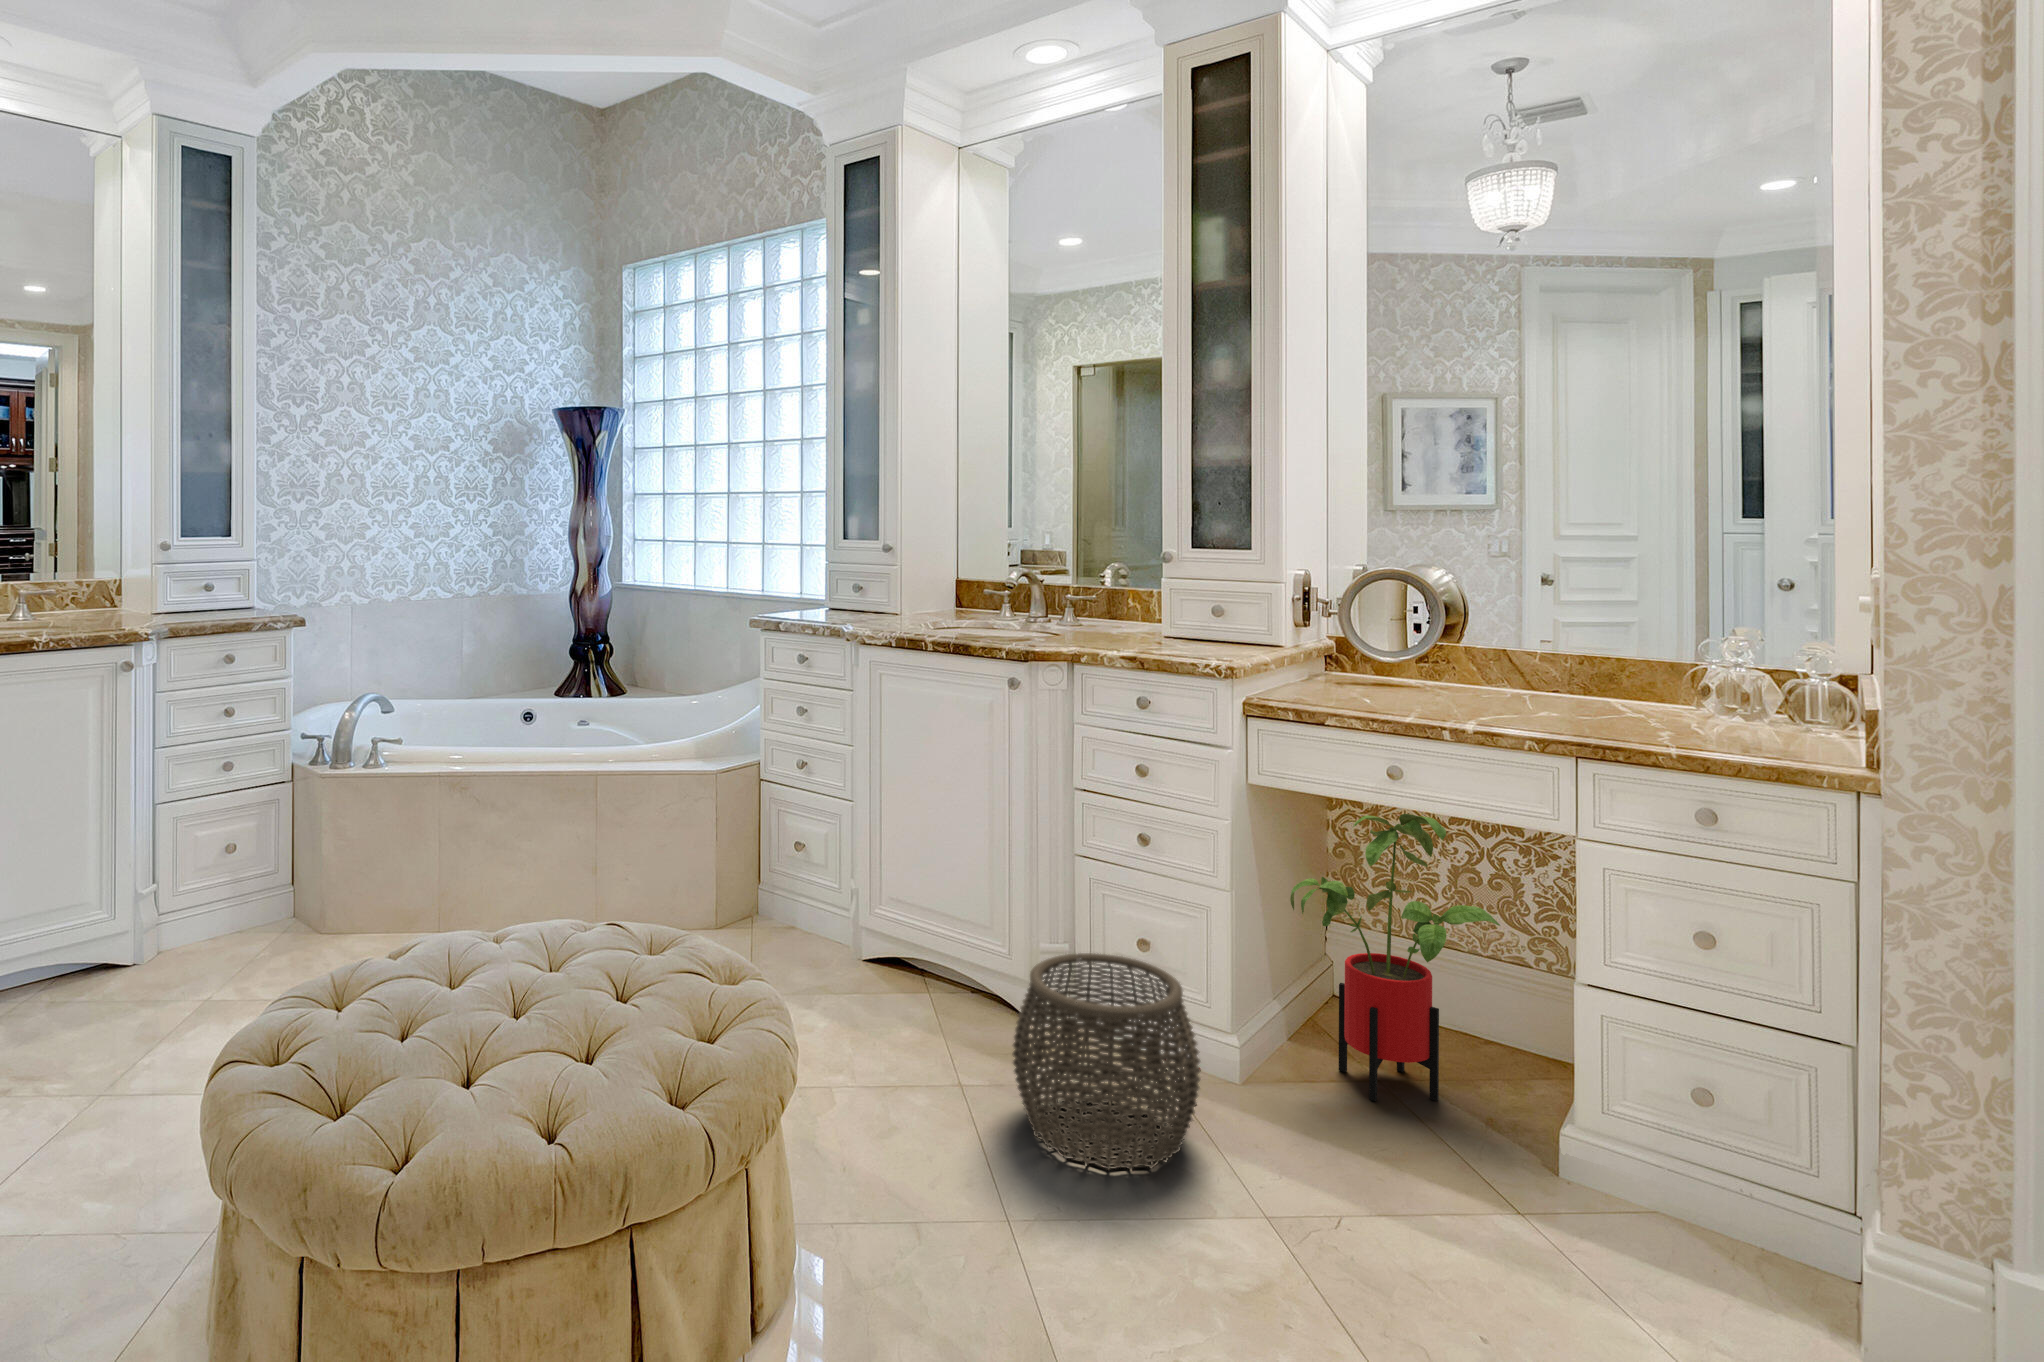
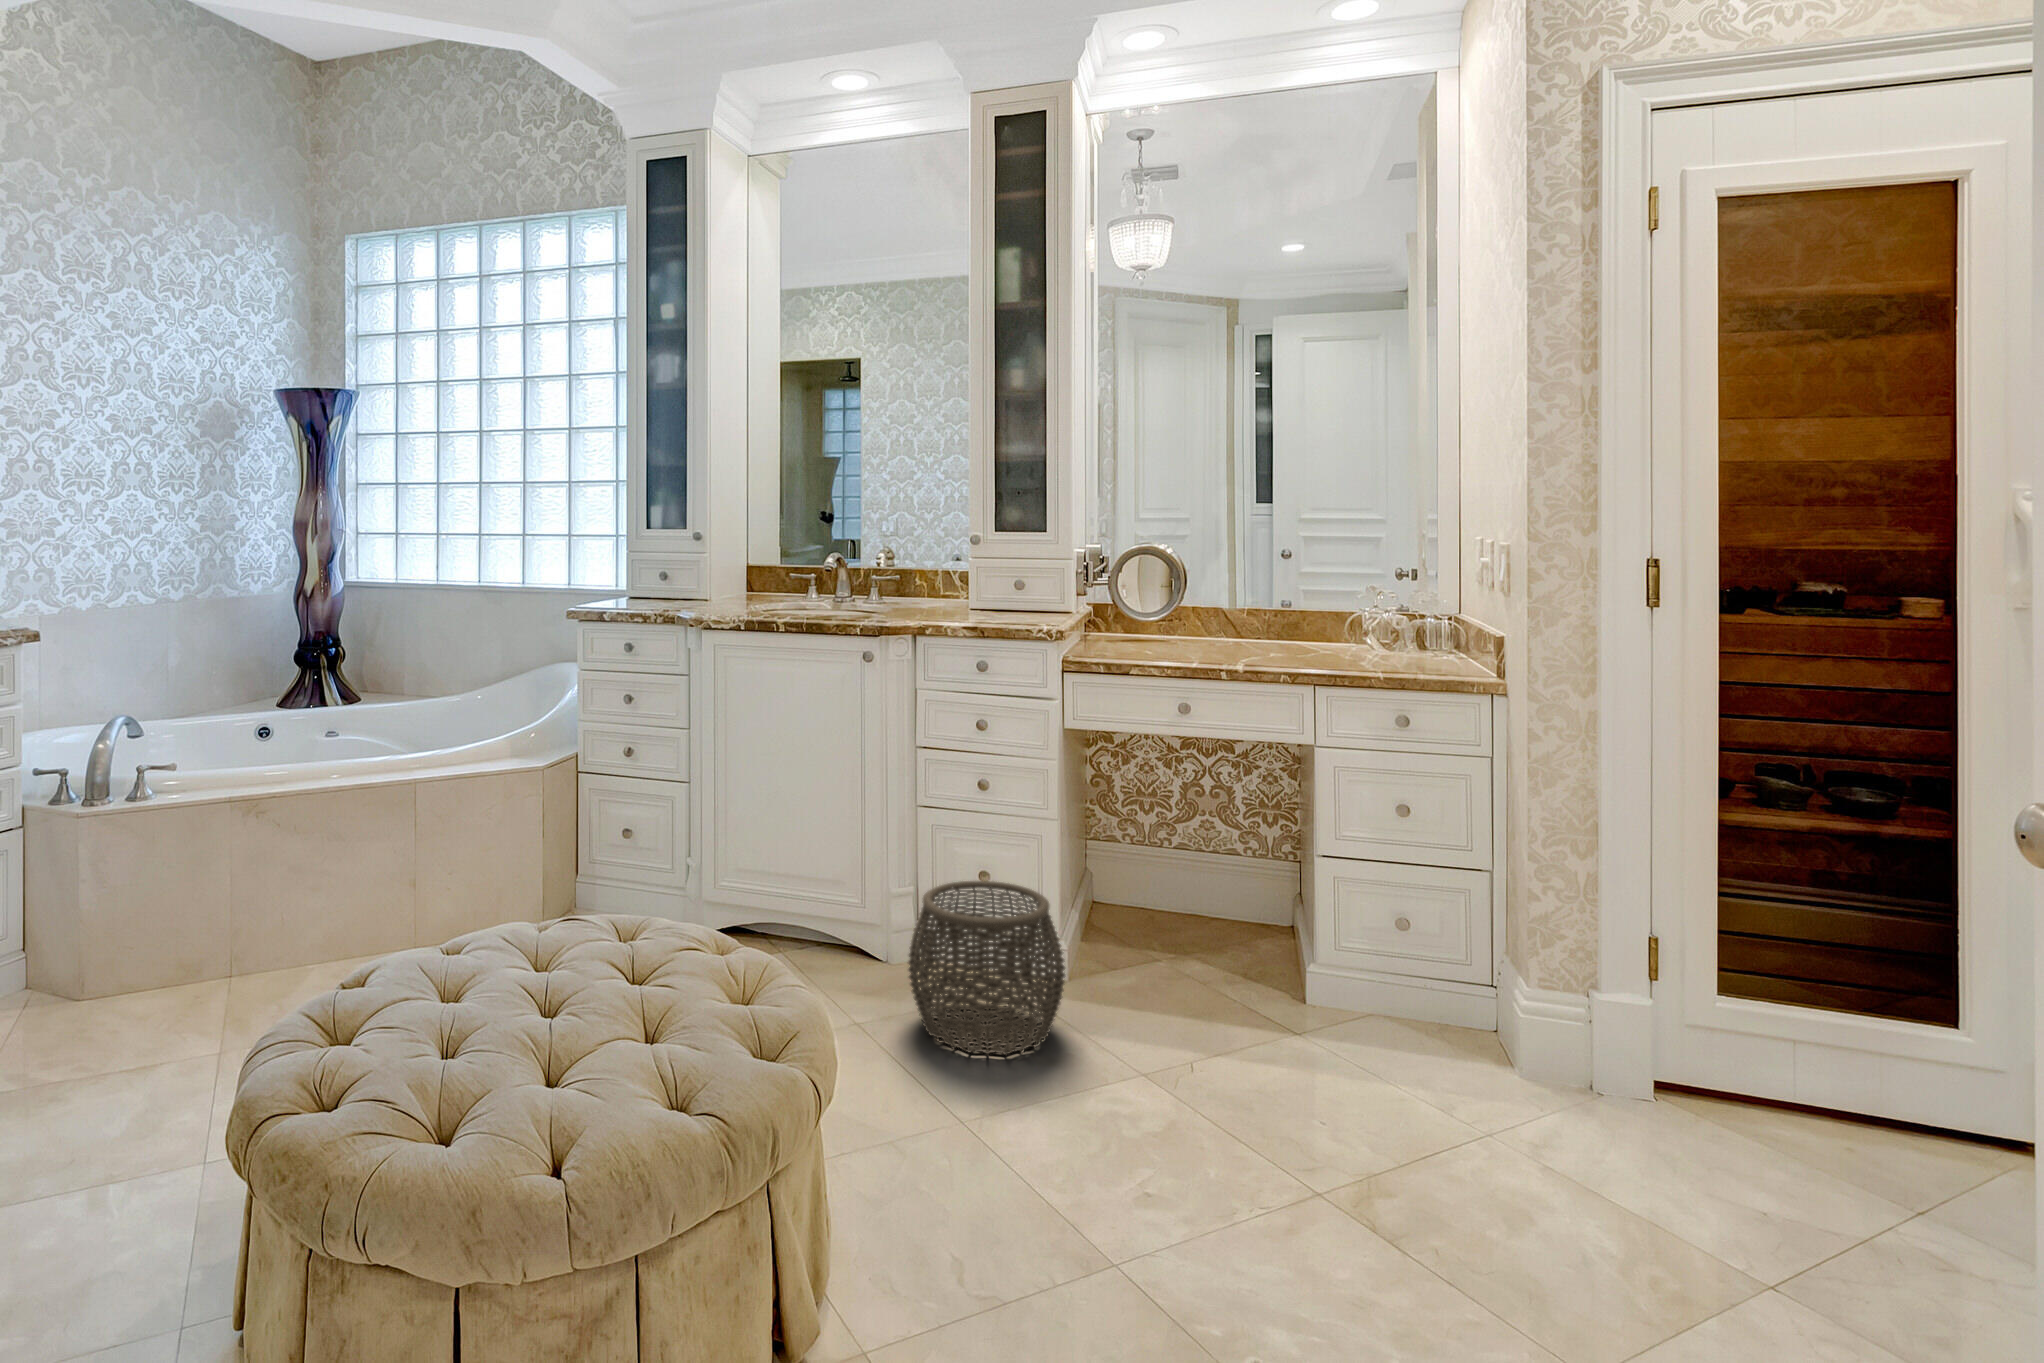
house plant: present [1290,814,1500,1101] -> none [1089,742,1246,972]

